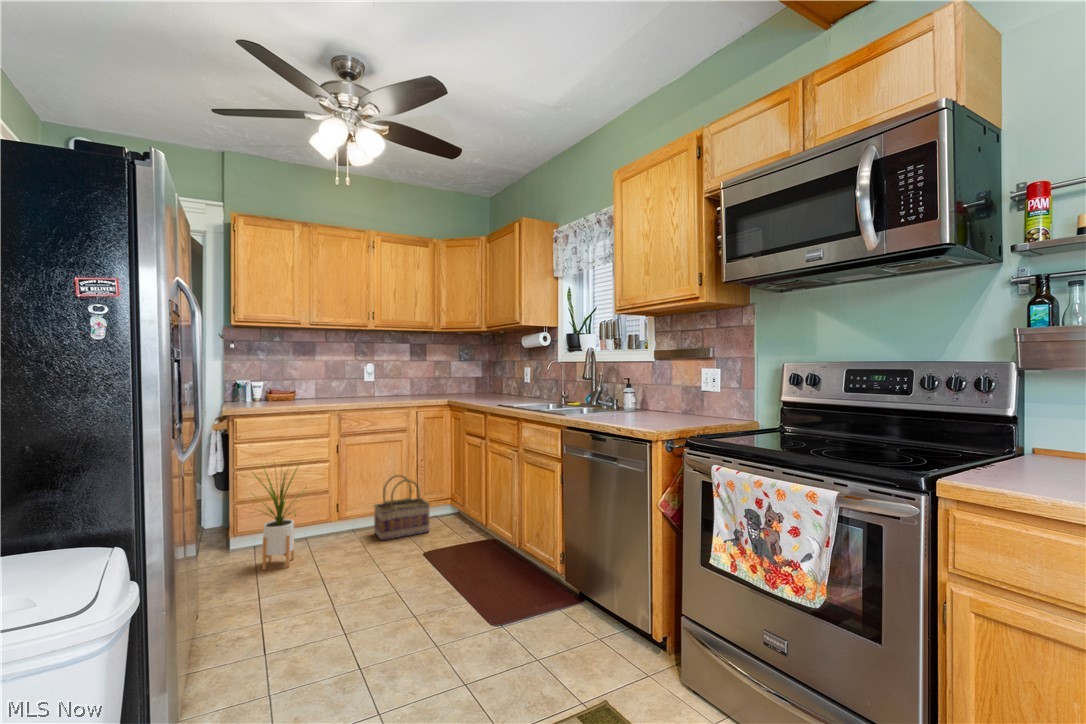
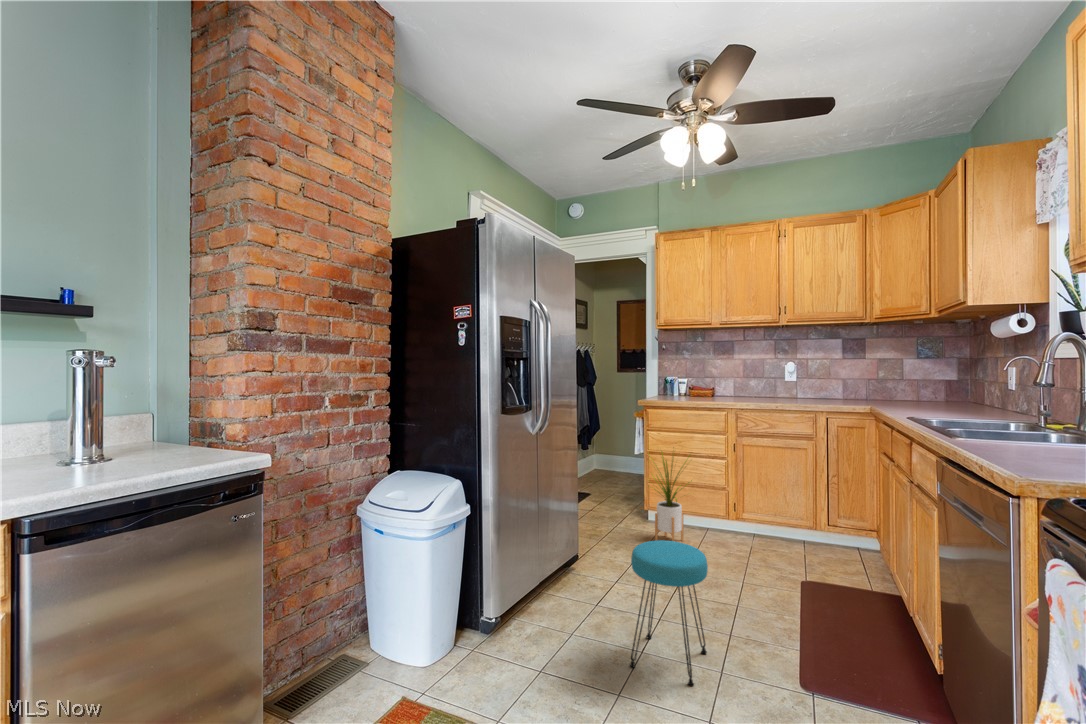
basket: present [374,475,430,540] -> none [771,485,835,559]
stool: none [345,541,423,684] -> present [630,540,708,685]

